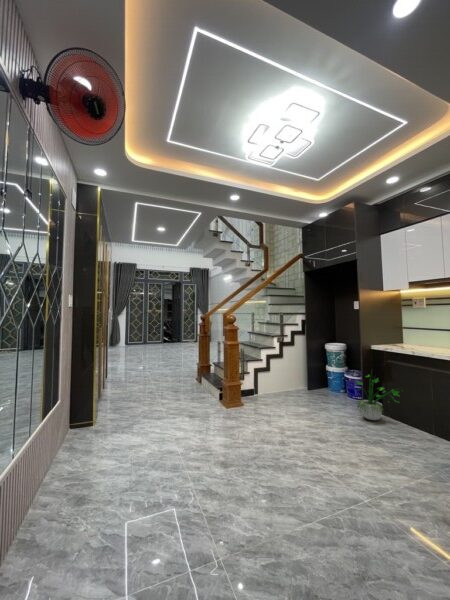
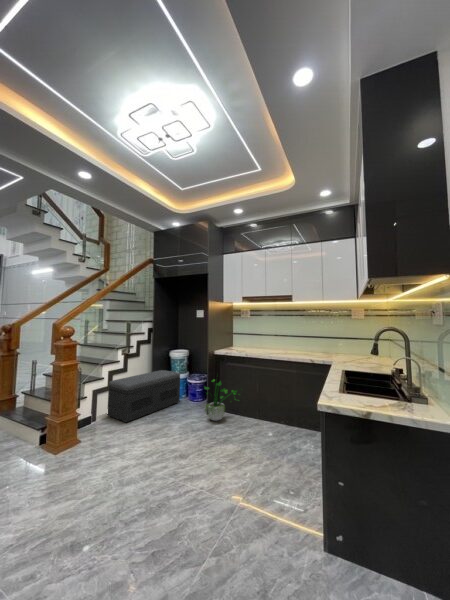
storage bench: none [267,361,336,402] -> present [107,370,180,423]

